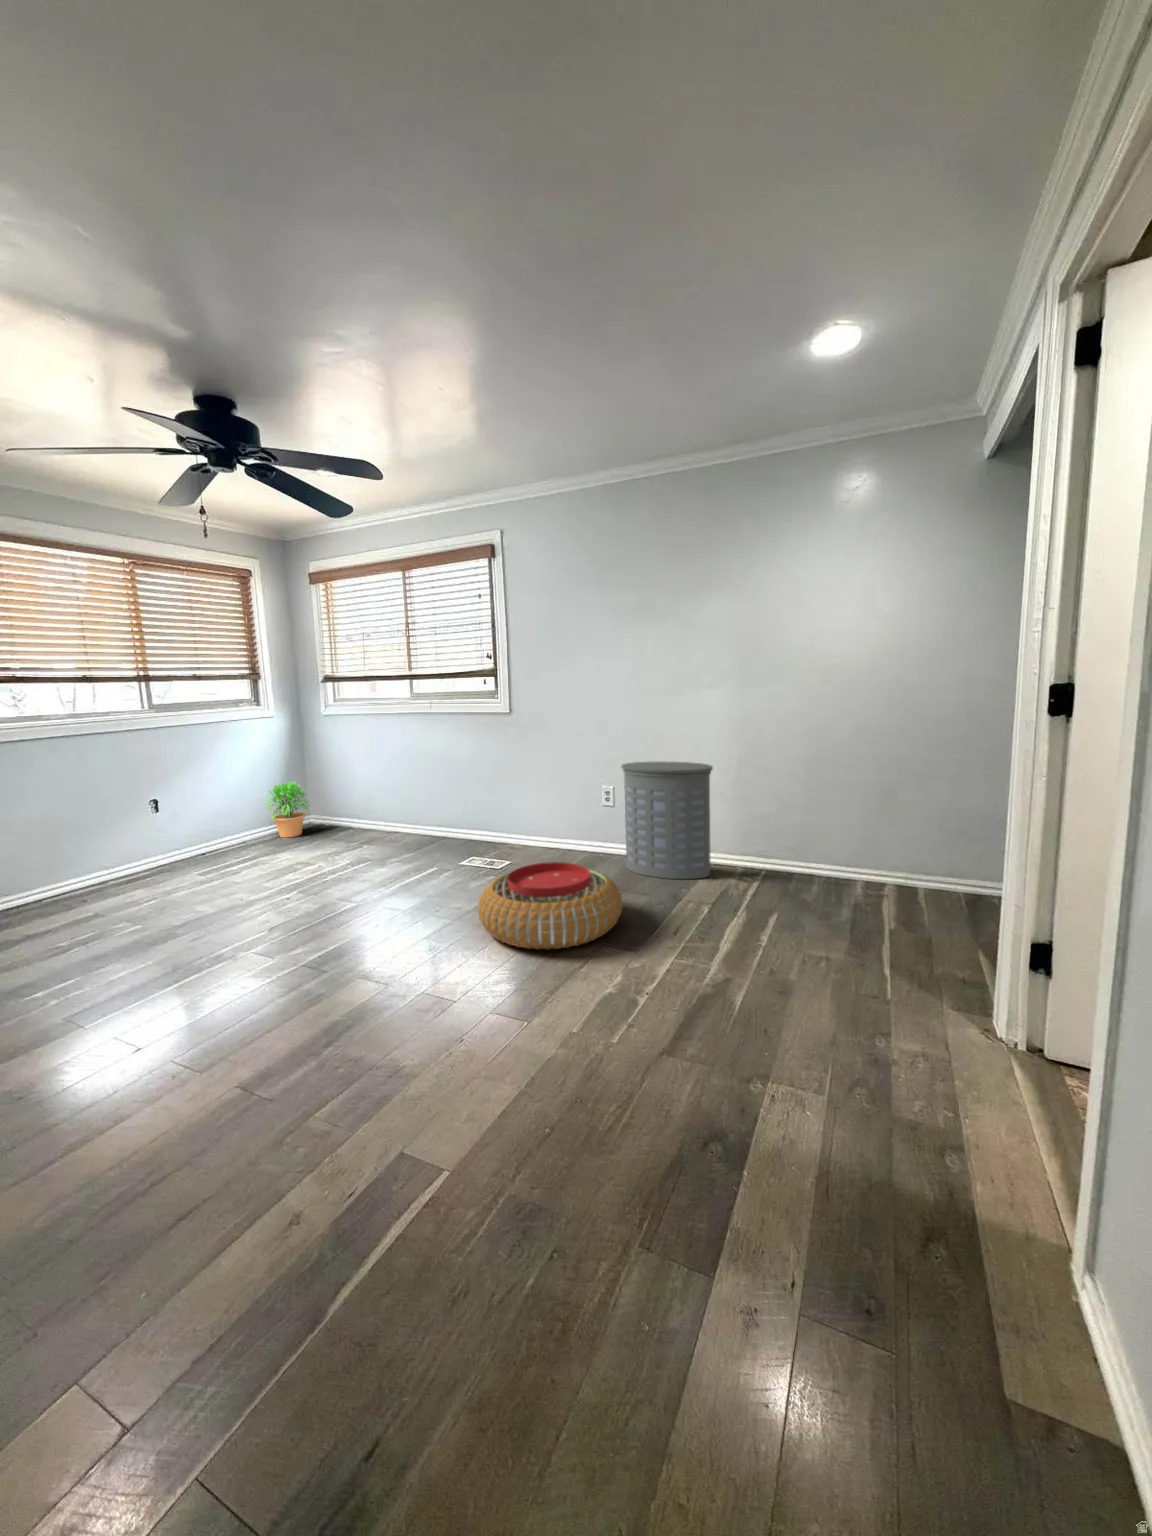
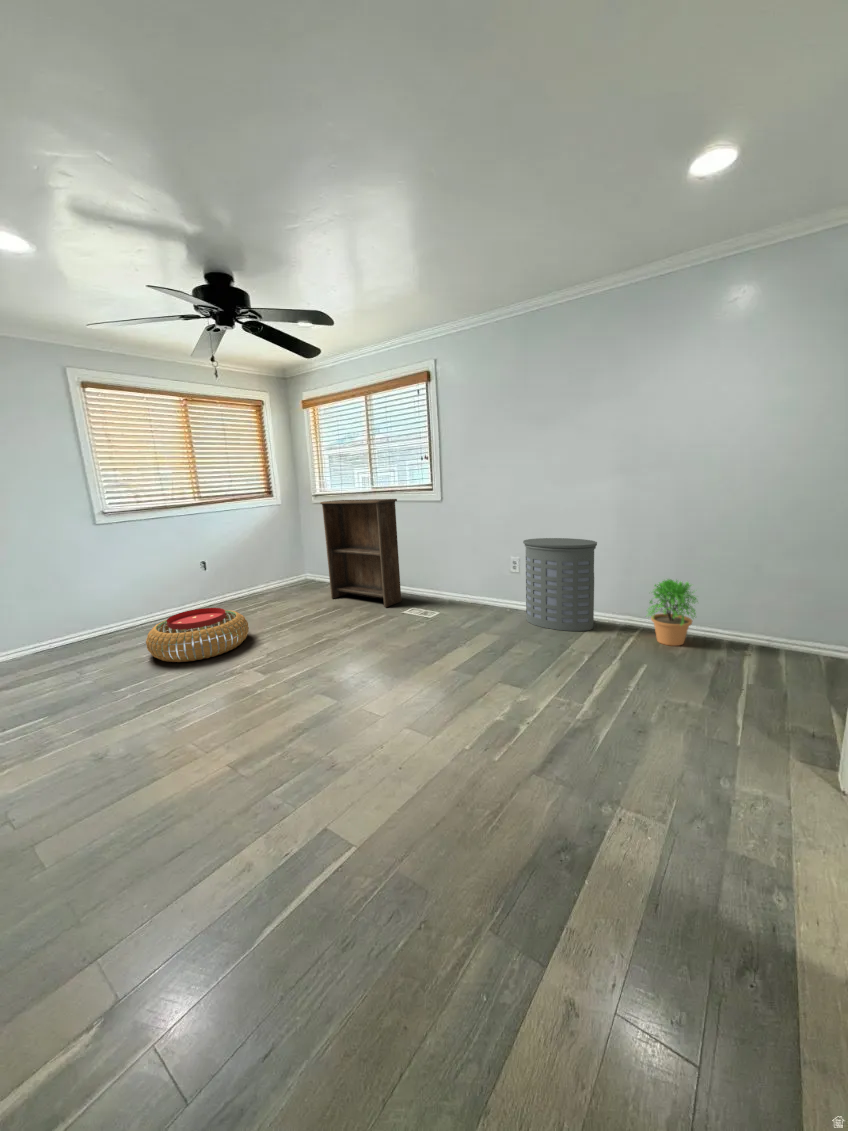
bookshelf: none [338,710,455,859] -> present [320,499,401,607]
potted plant: present [265,782,308,837] -> present [648,579,698,646]
pouf: present [478,862,622,950] -> present [146,608,249,662]

